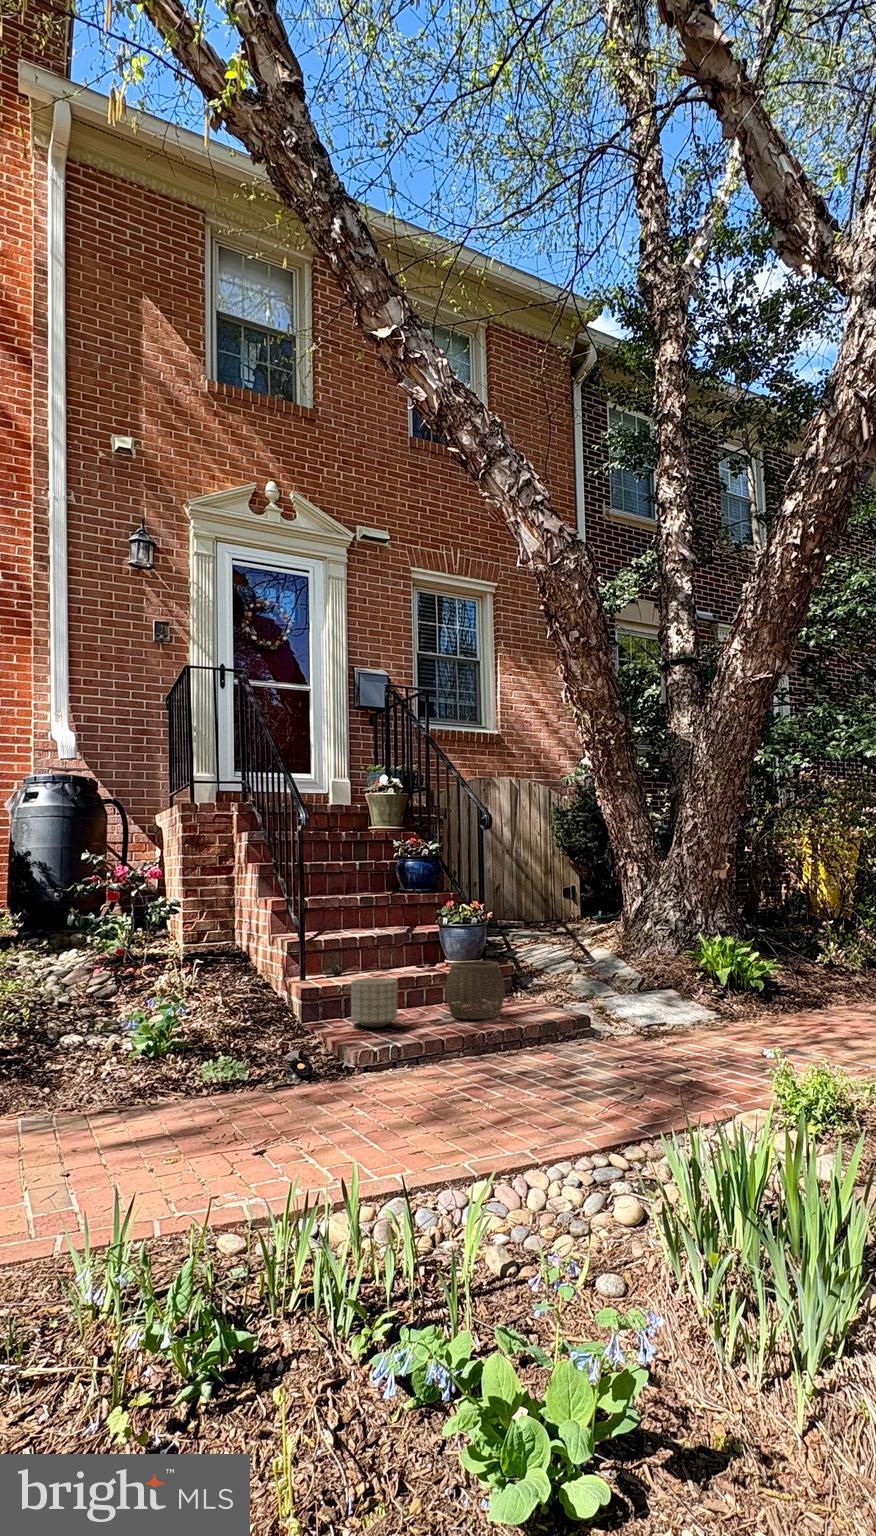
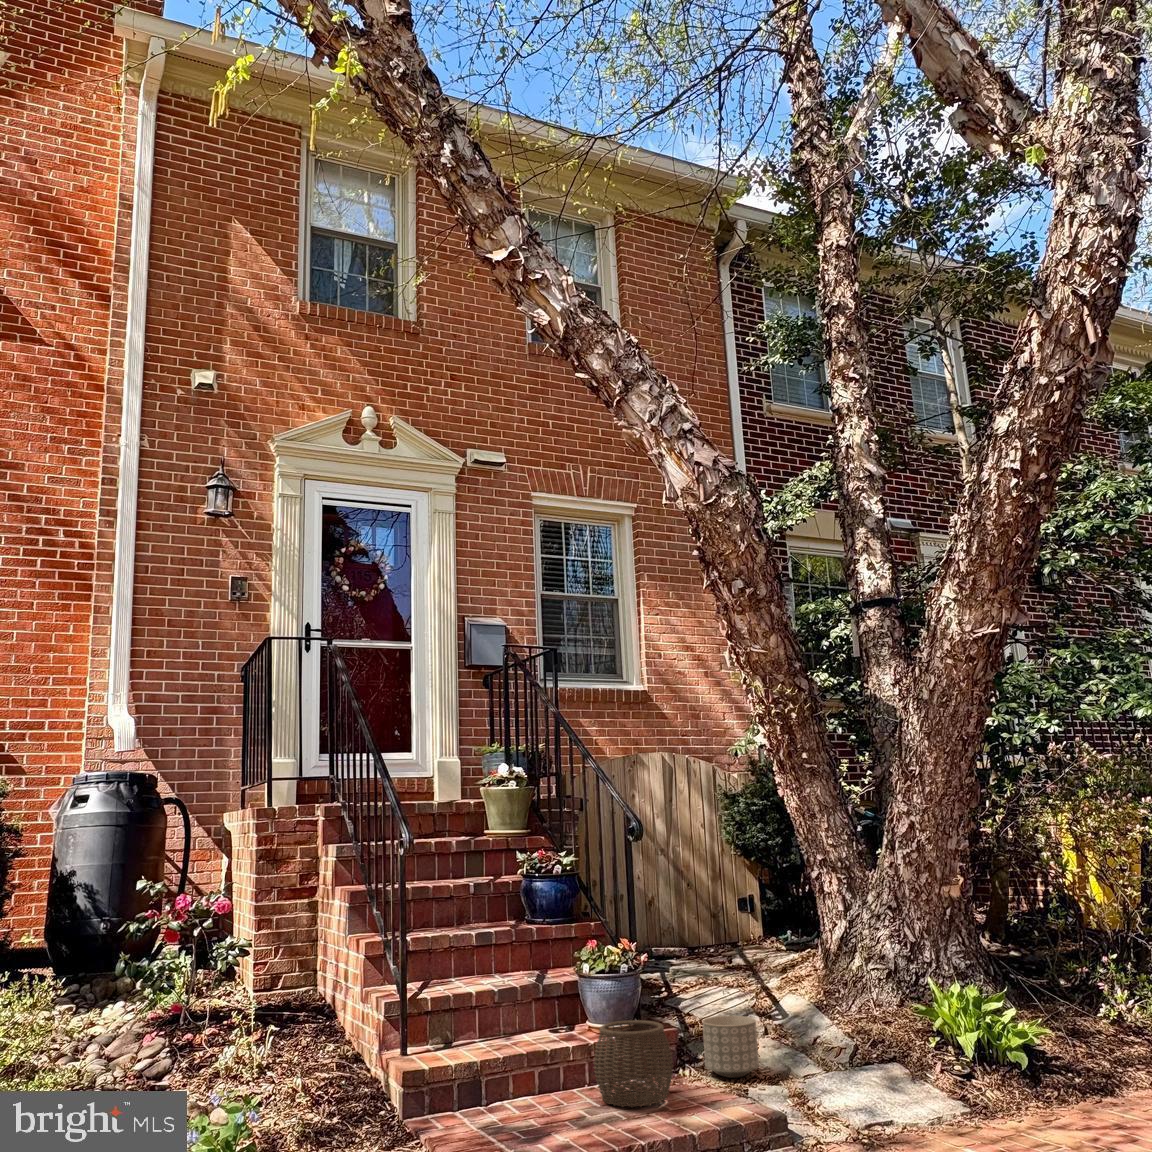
planter: present [351,978,397,1027] -> present [702,1016,759,1078]

